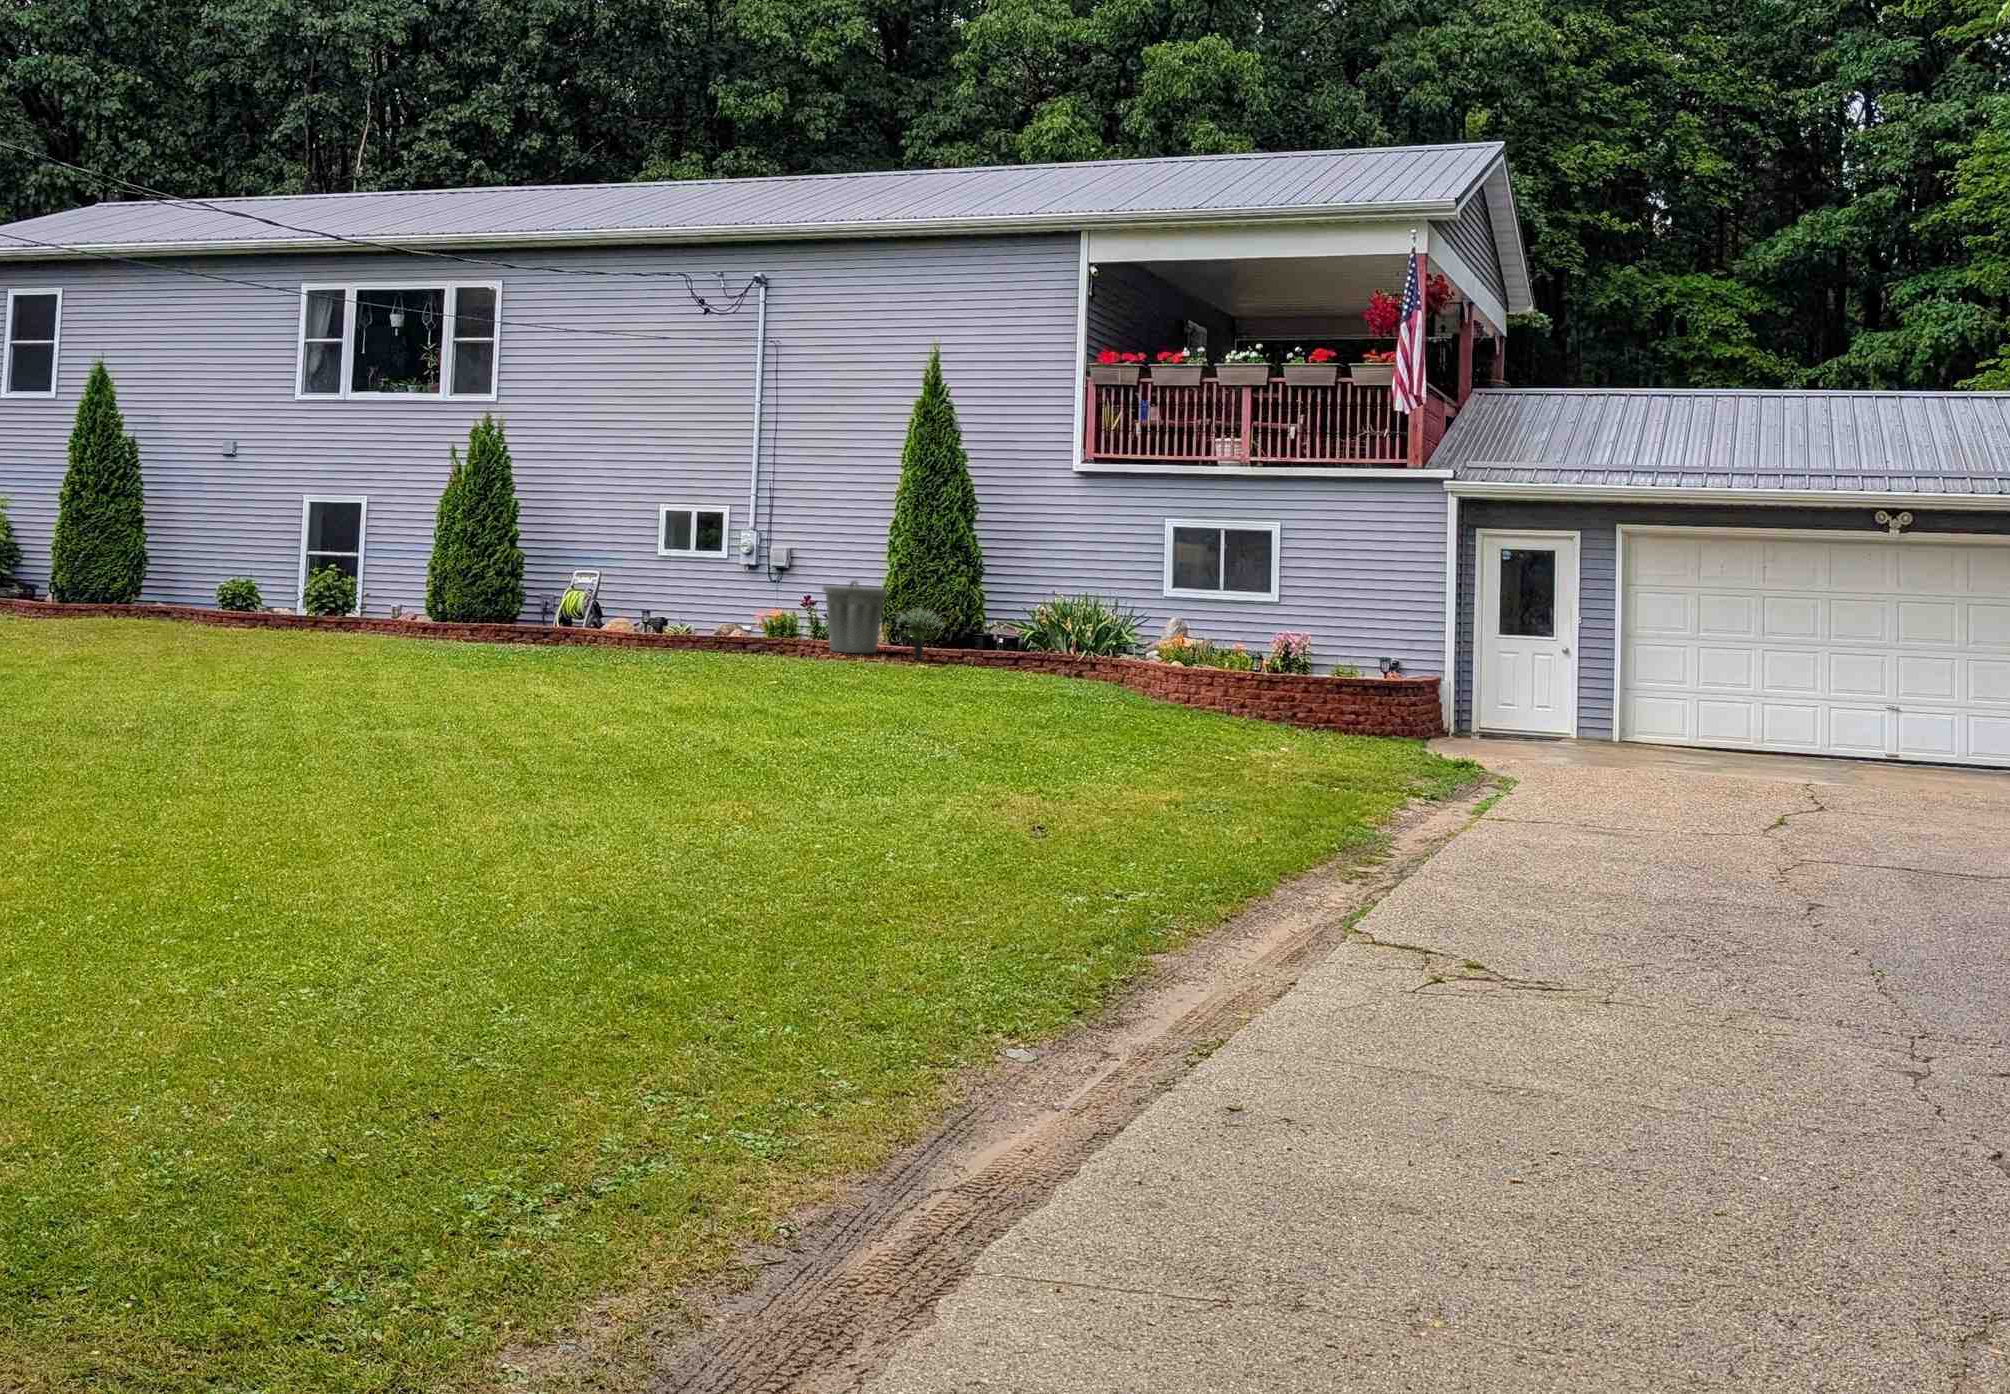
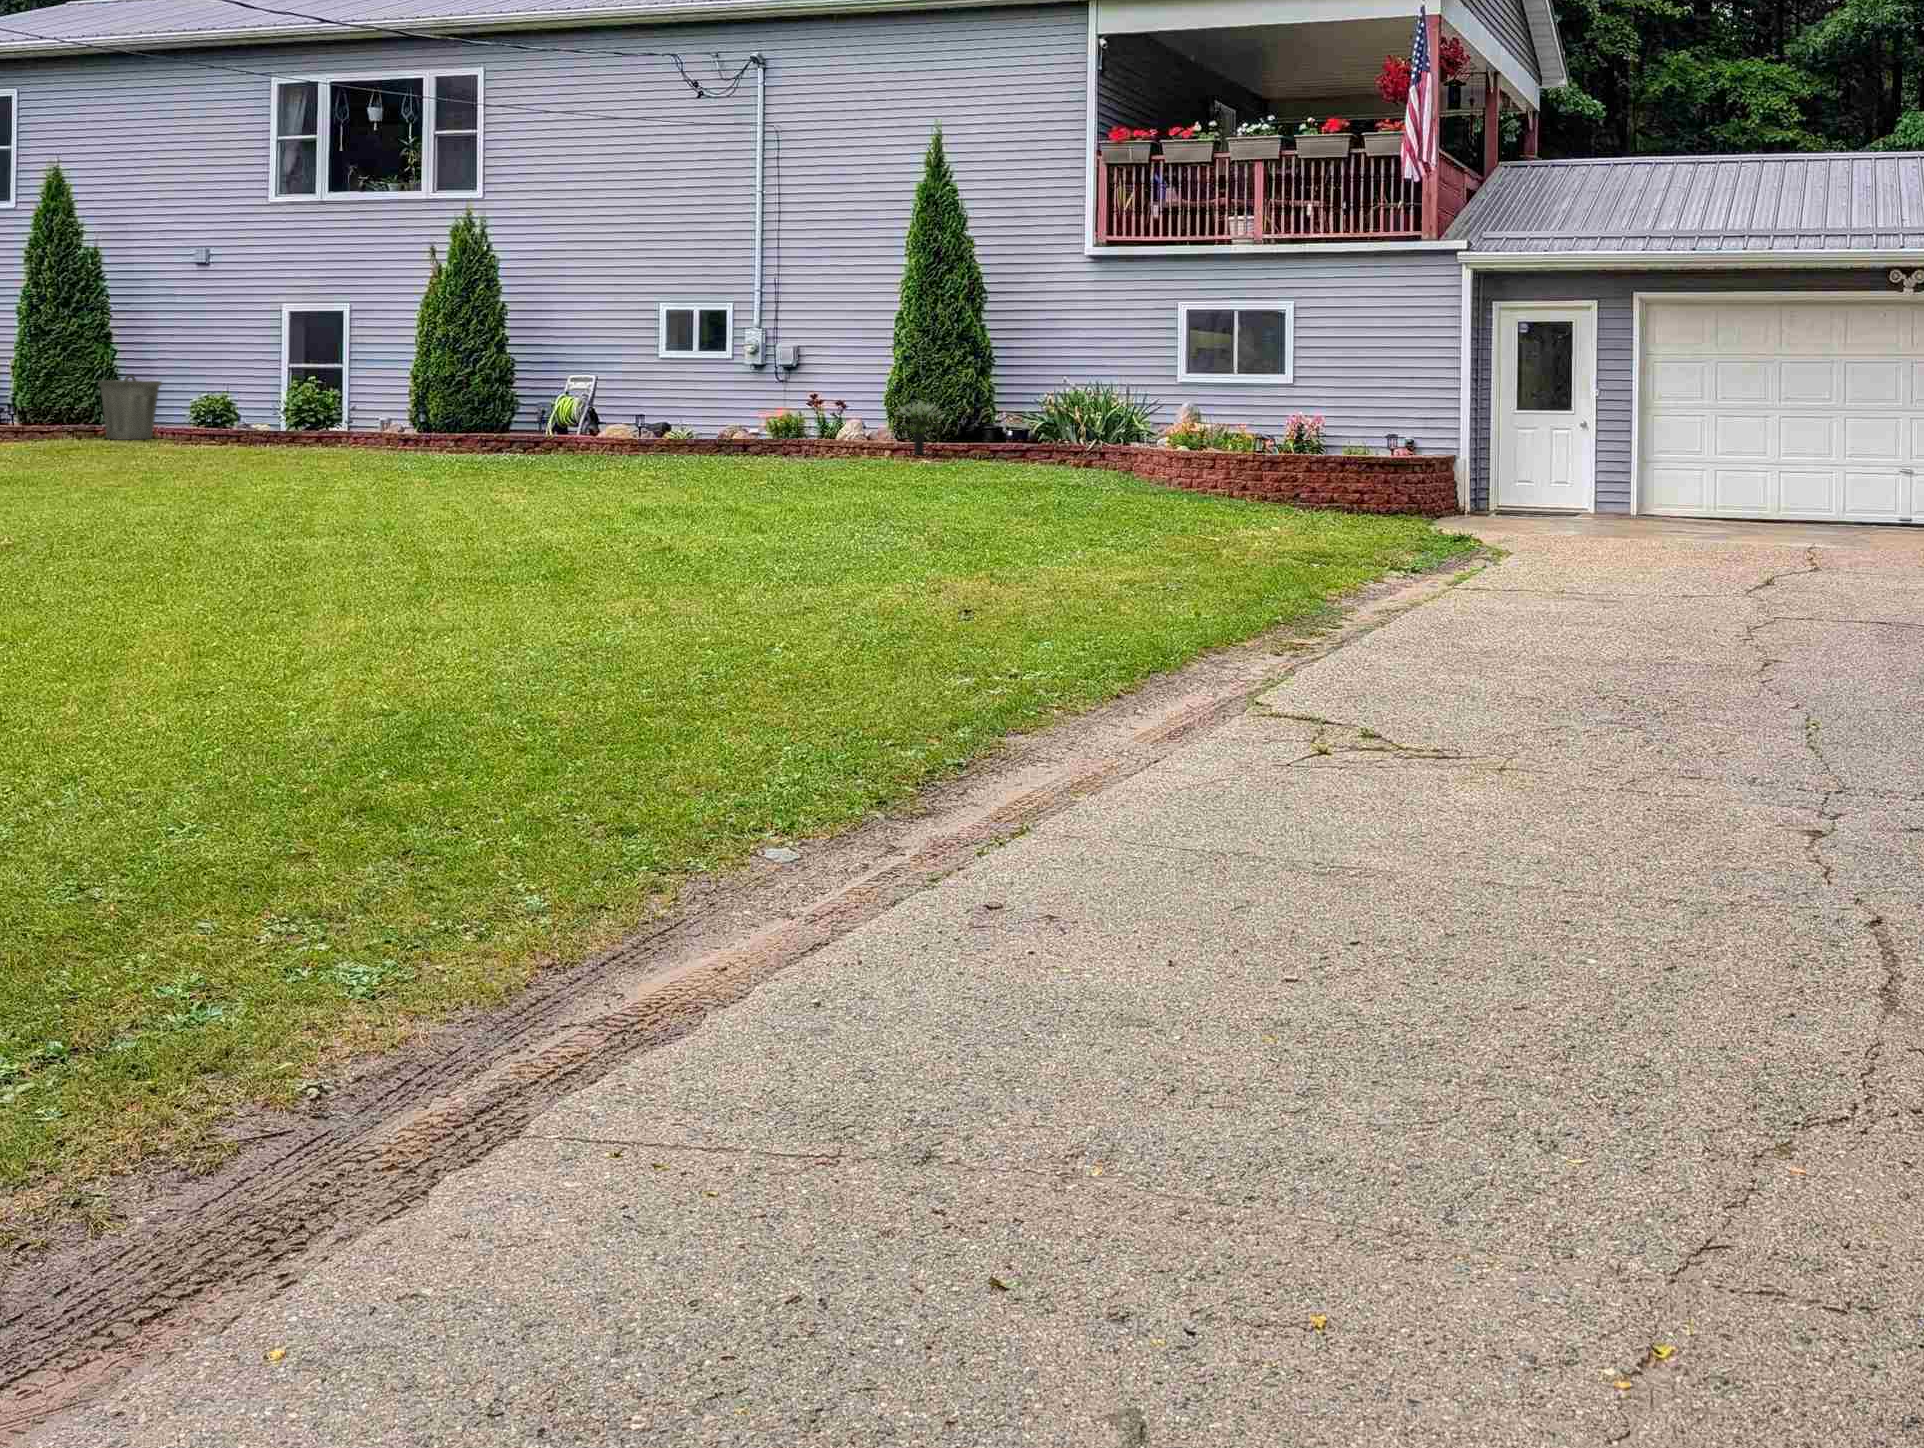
trash can: present [823,581,887,653] -> present [98,375,162,439]

